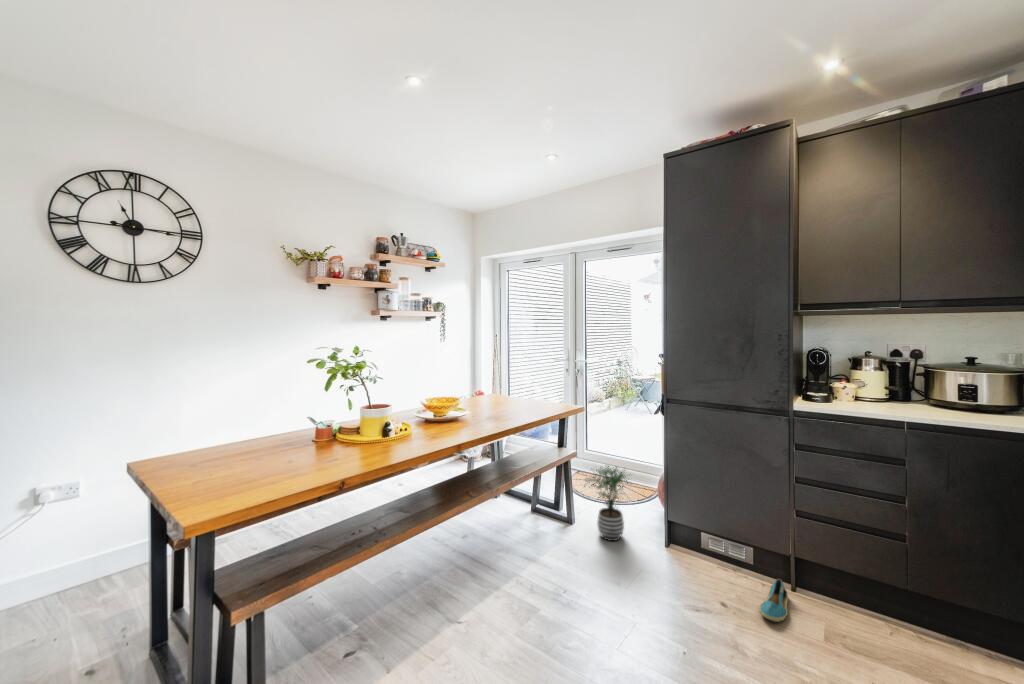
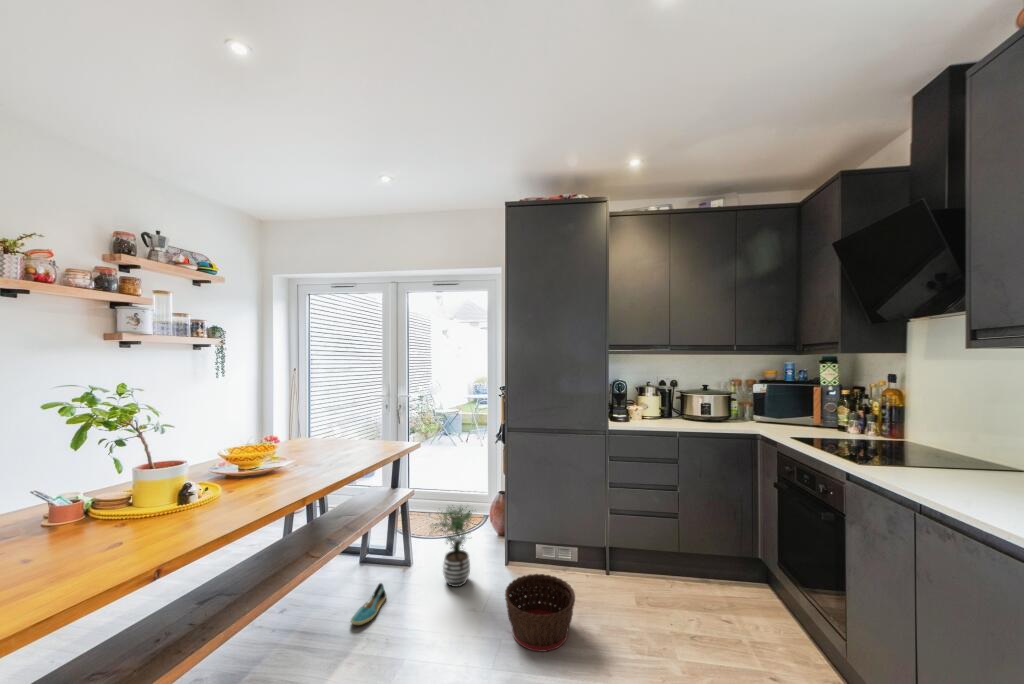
basket: none [639,544,717,620] -> present [505,574,575,651]
shoe: present [759,579,788,622] -> present [351,583,386,625]

